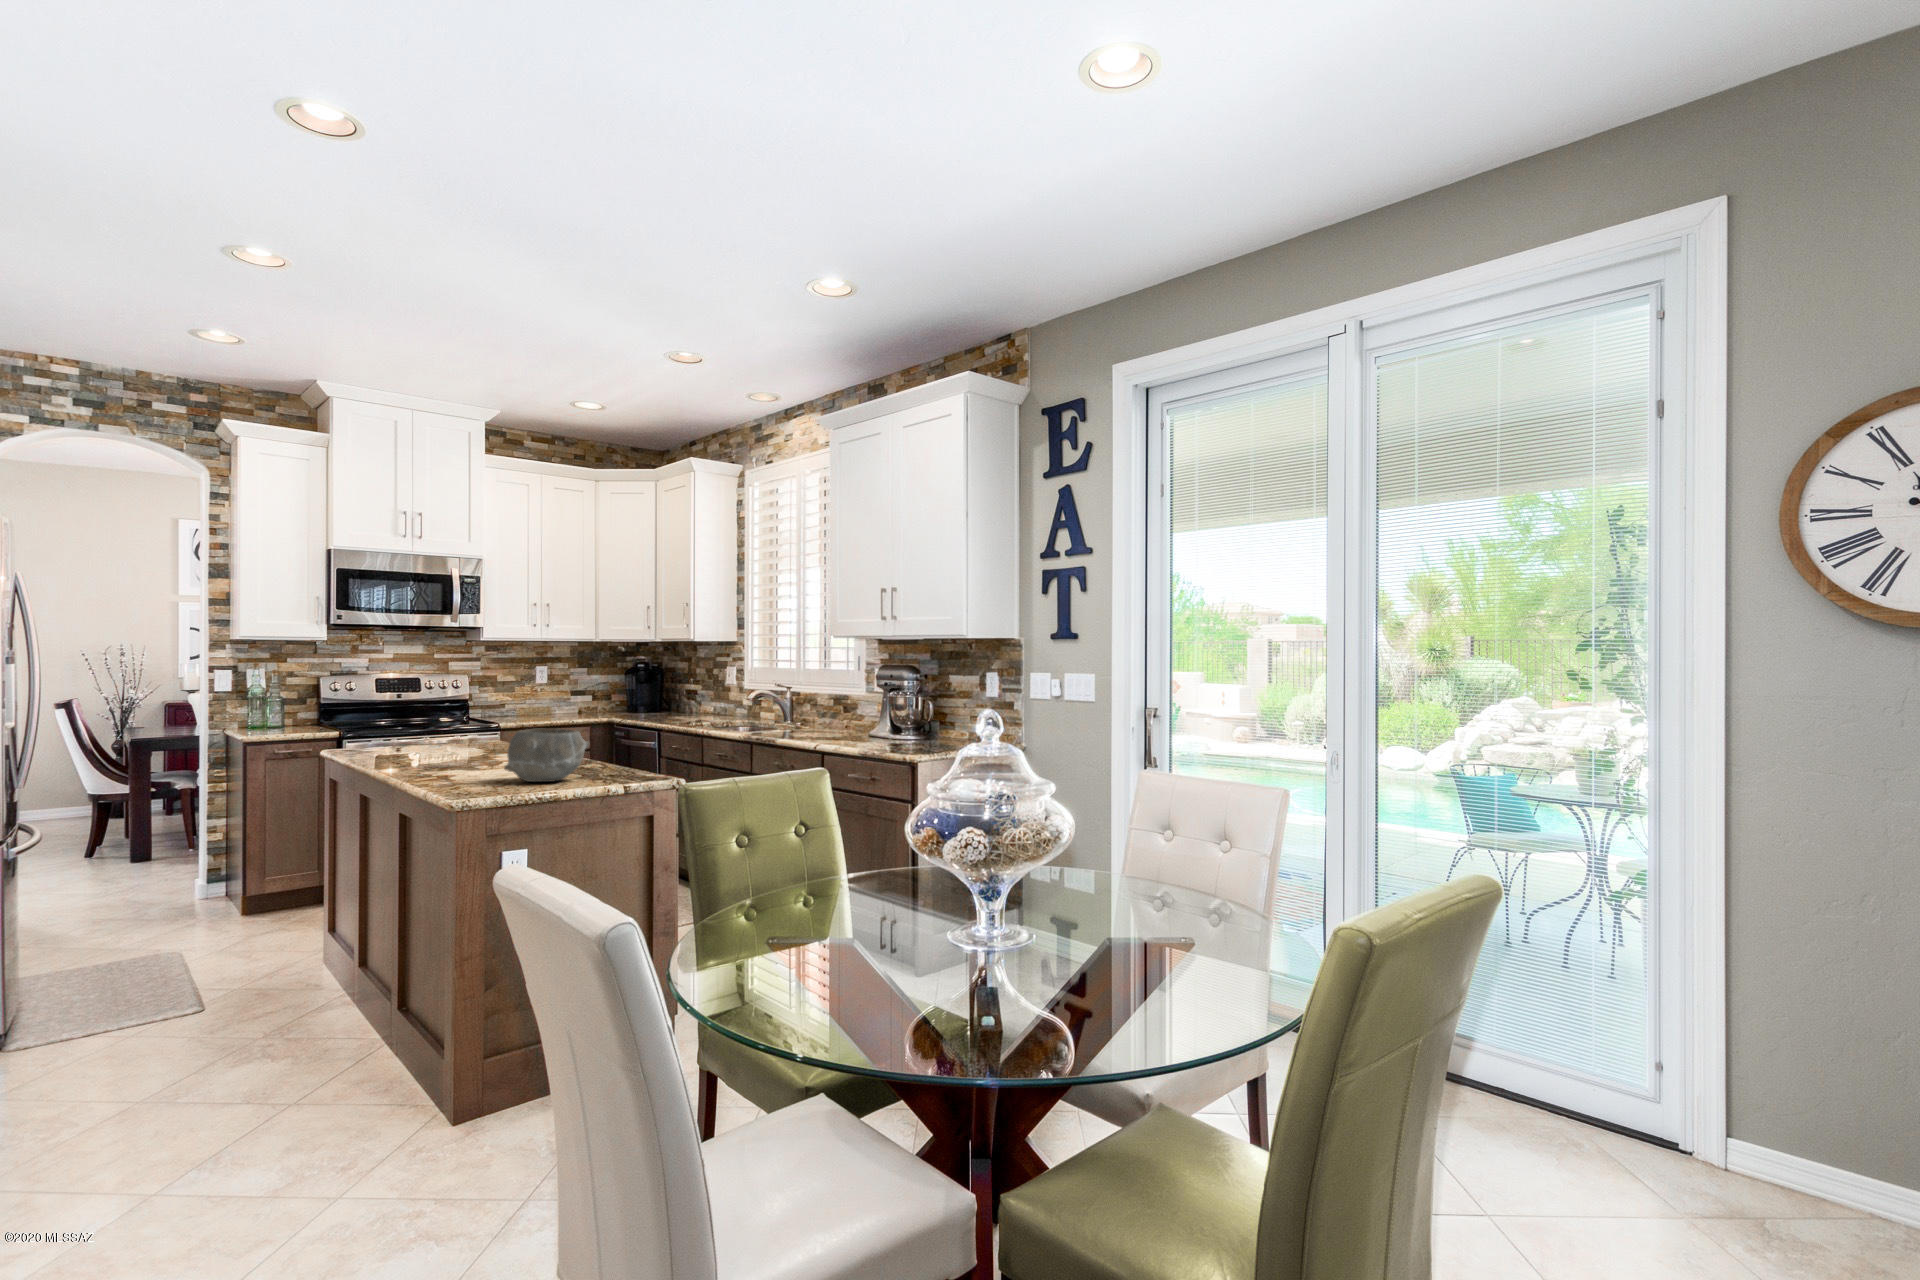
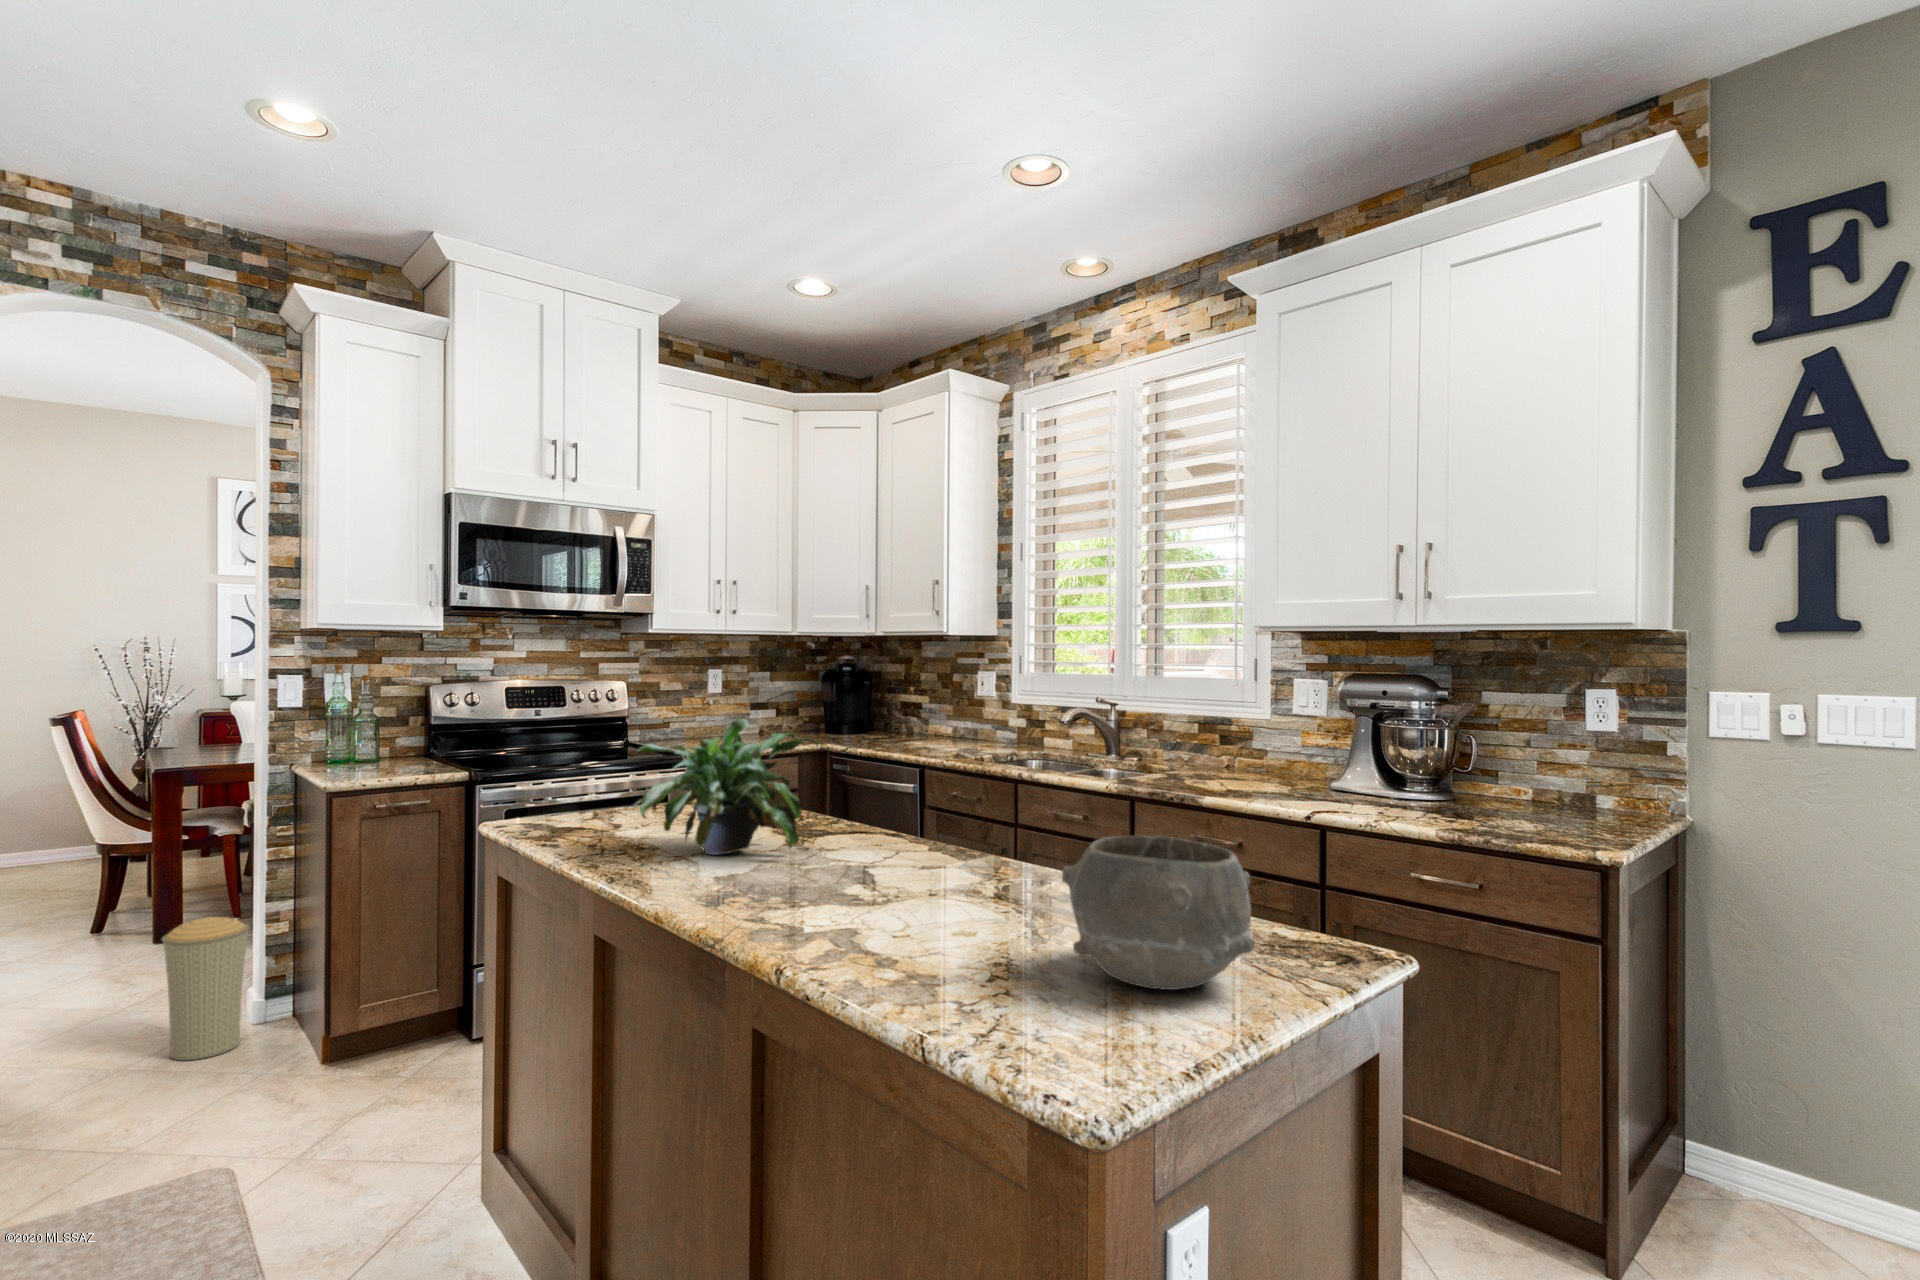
potted plant: none [385,688,489,758] -> present [633,719,819,855]
trash can: none [138,826,196,915] -> present [162,917,250,1060]

